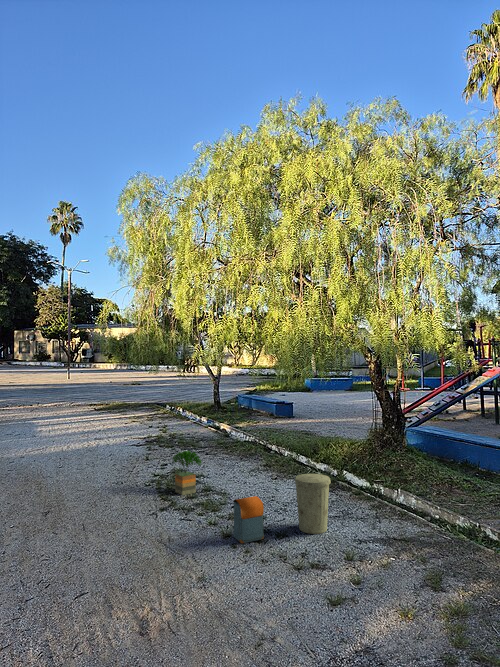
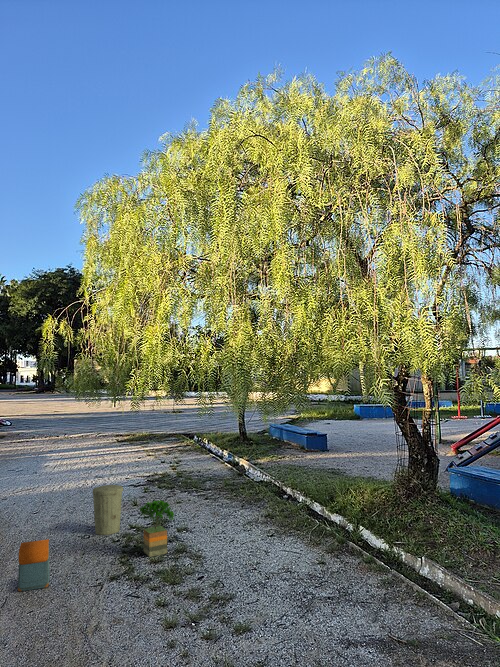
trash can: present [295,474,331,534] -> present [92,485,123,535]
backpack: present [234,496,264,543] -> present [18,539,50,591]

